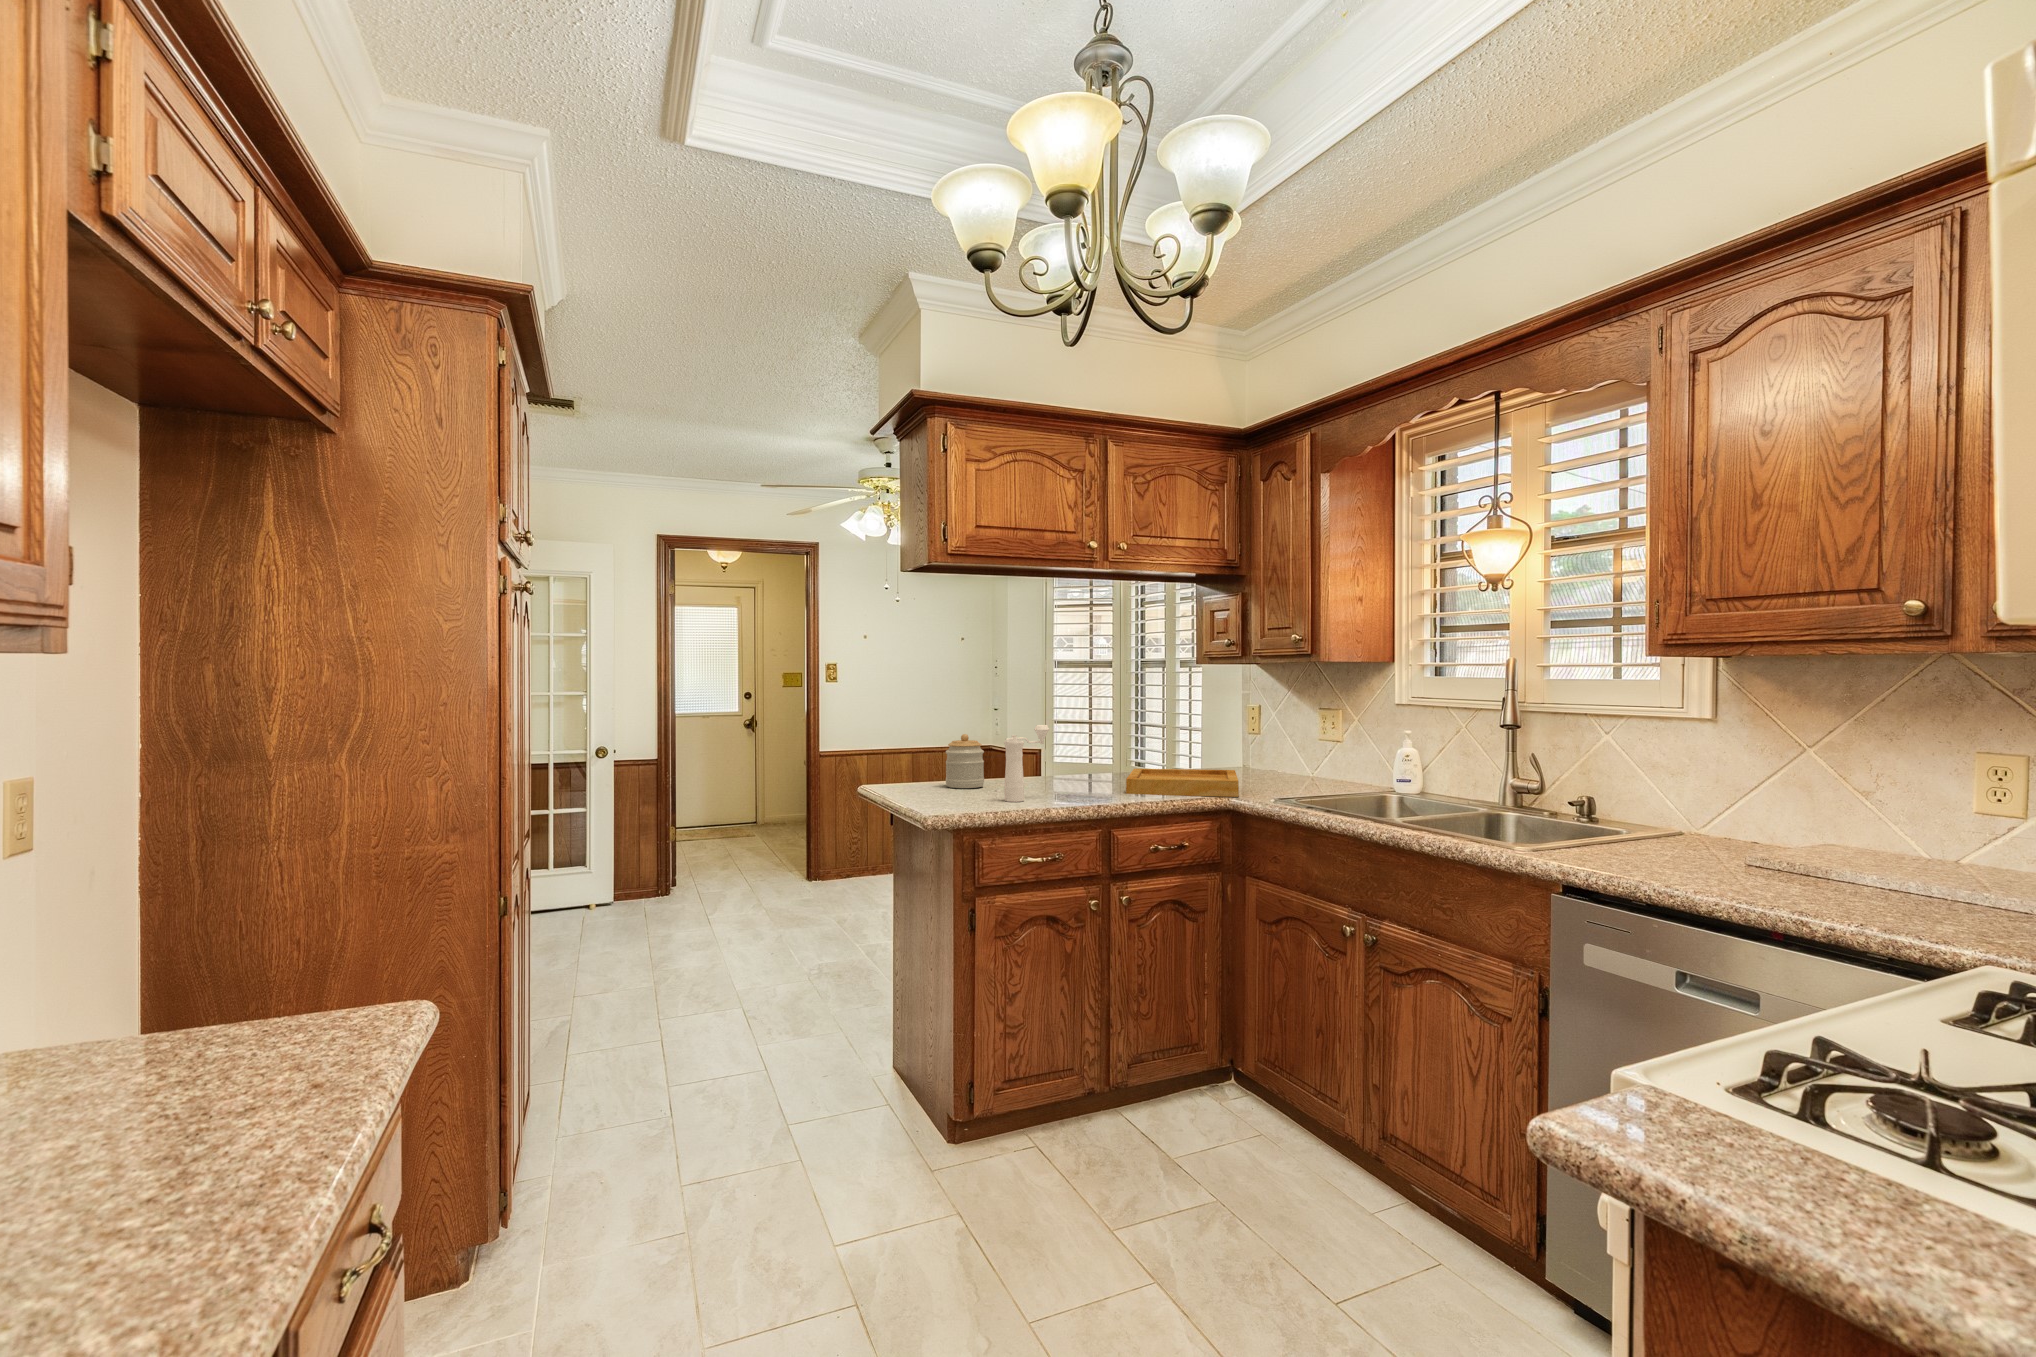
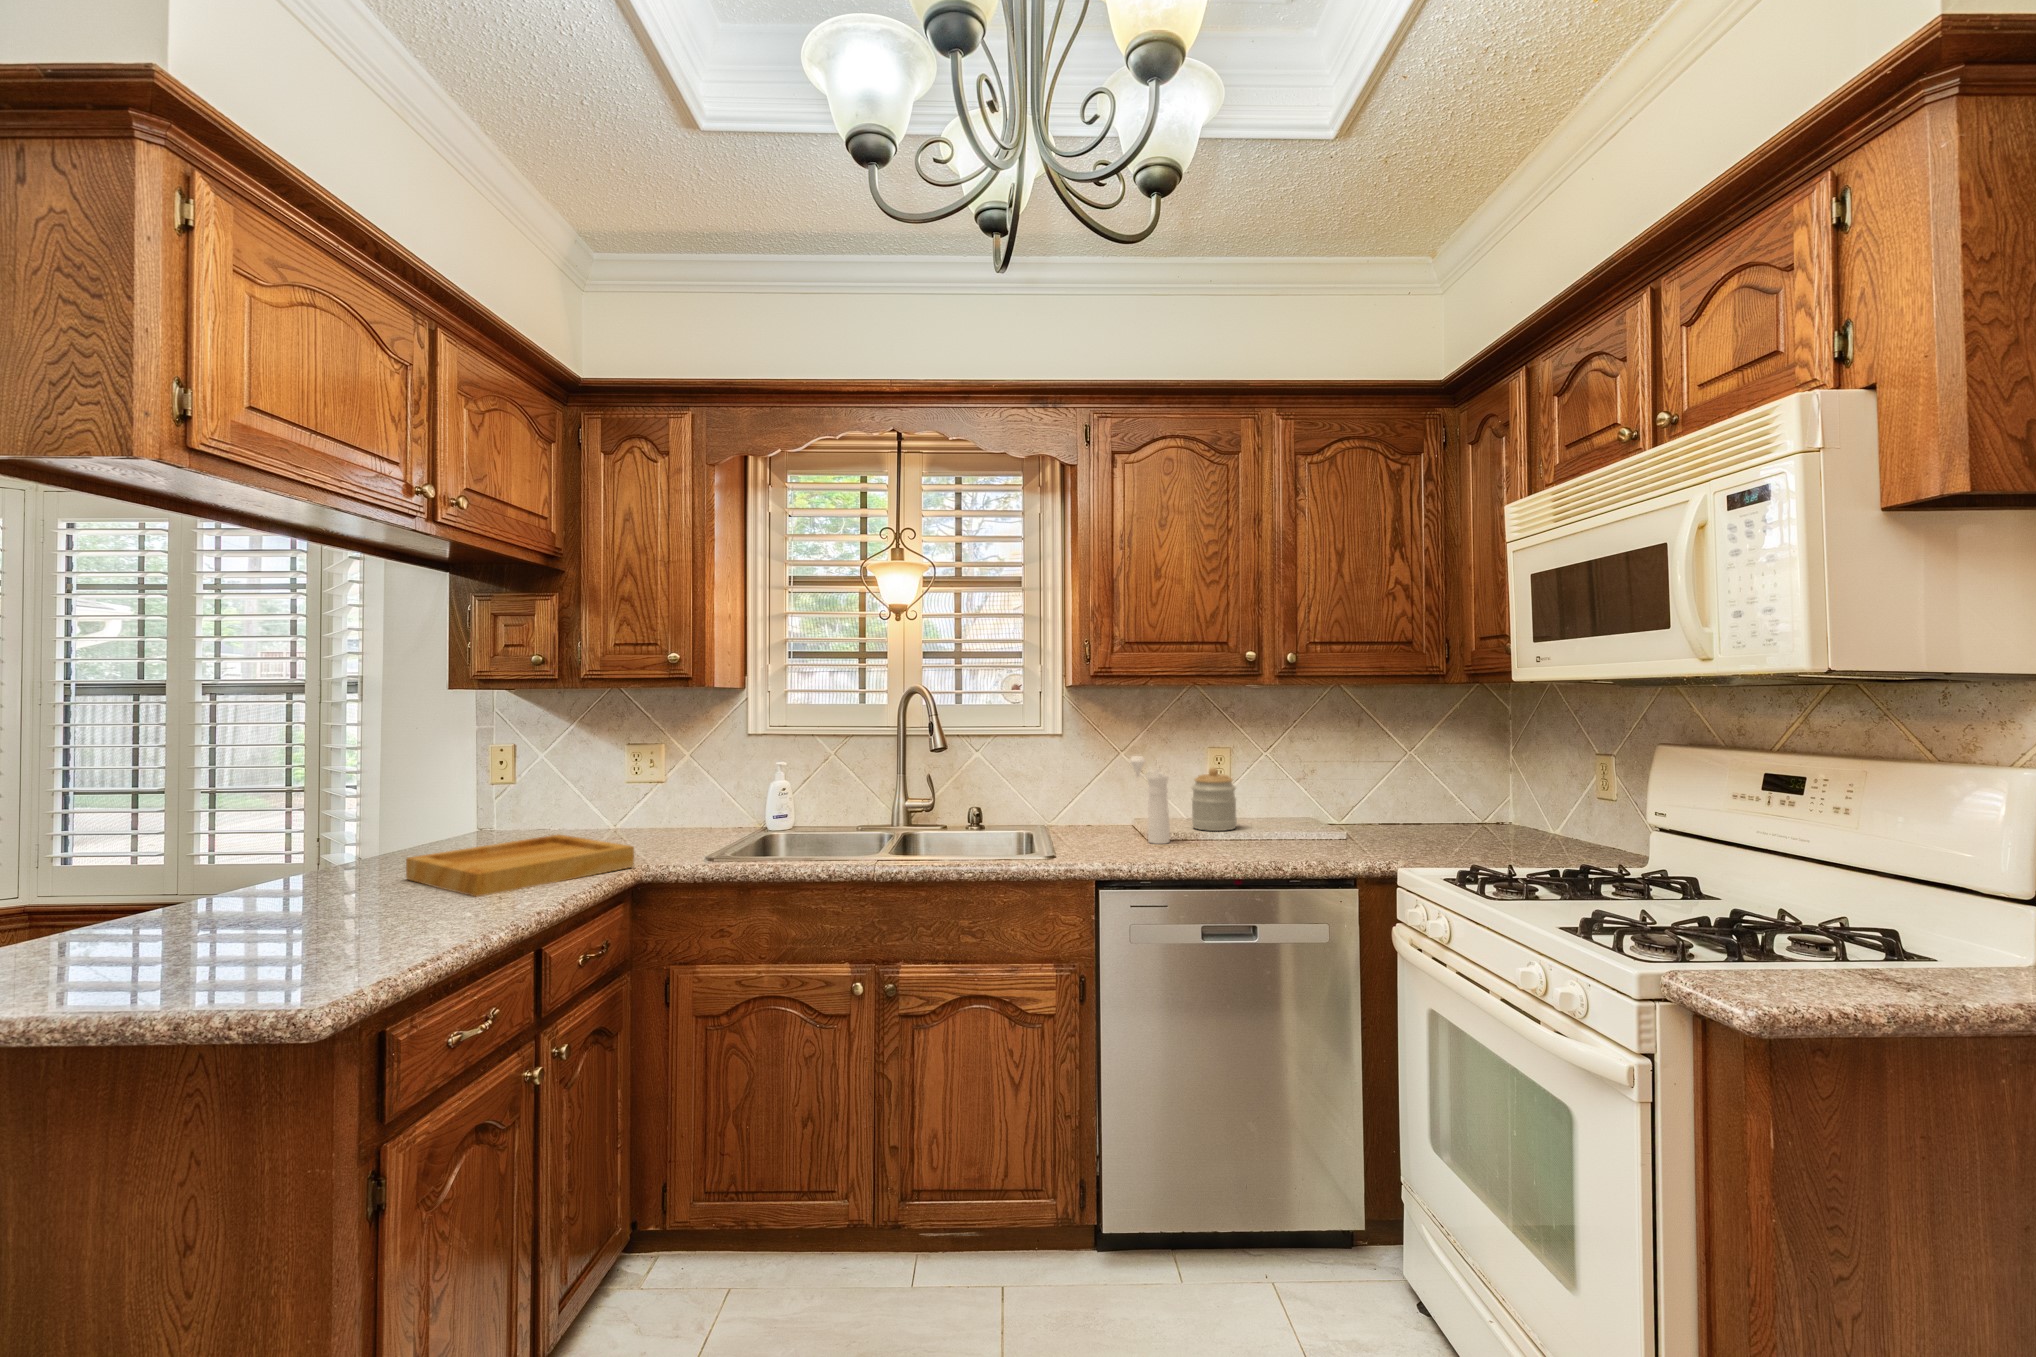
pepper mill: present [1004,725,1049,802] -> present [1130,756,1170,844]
jar: present [946,734,984,788] -> present [1192,768,1237,831]

